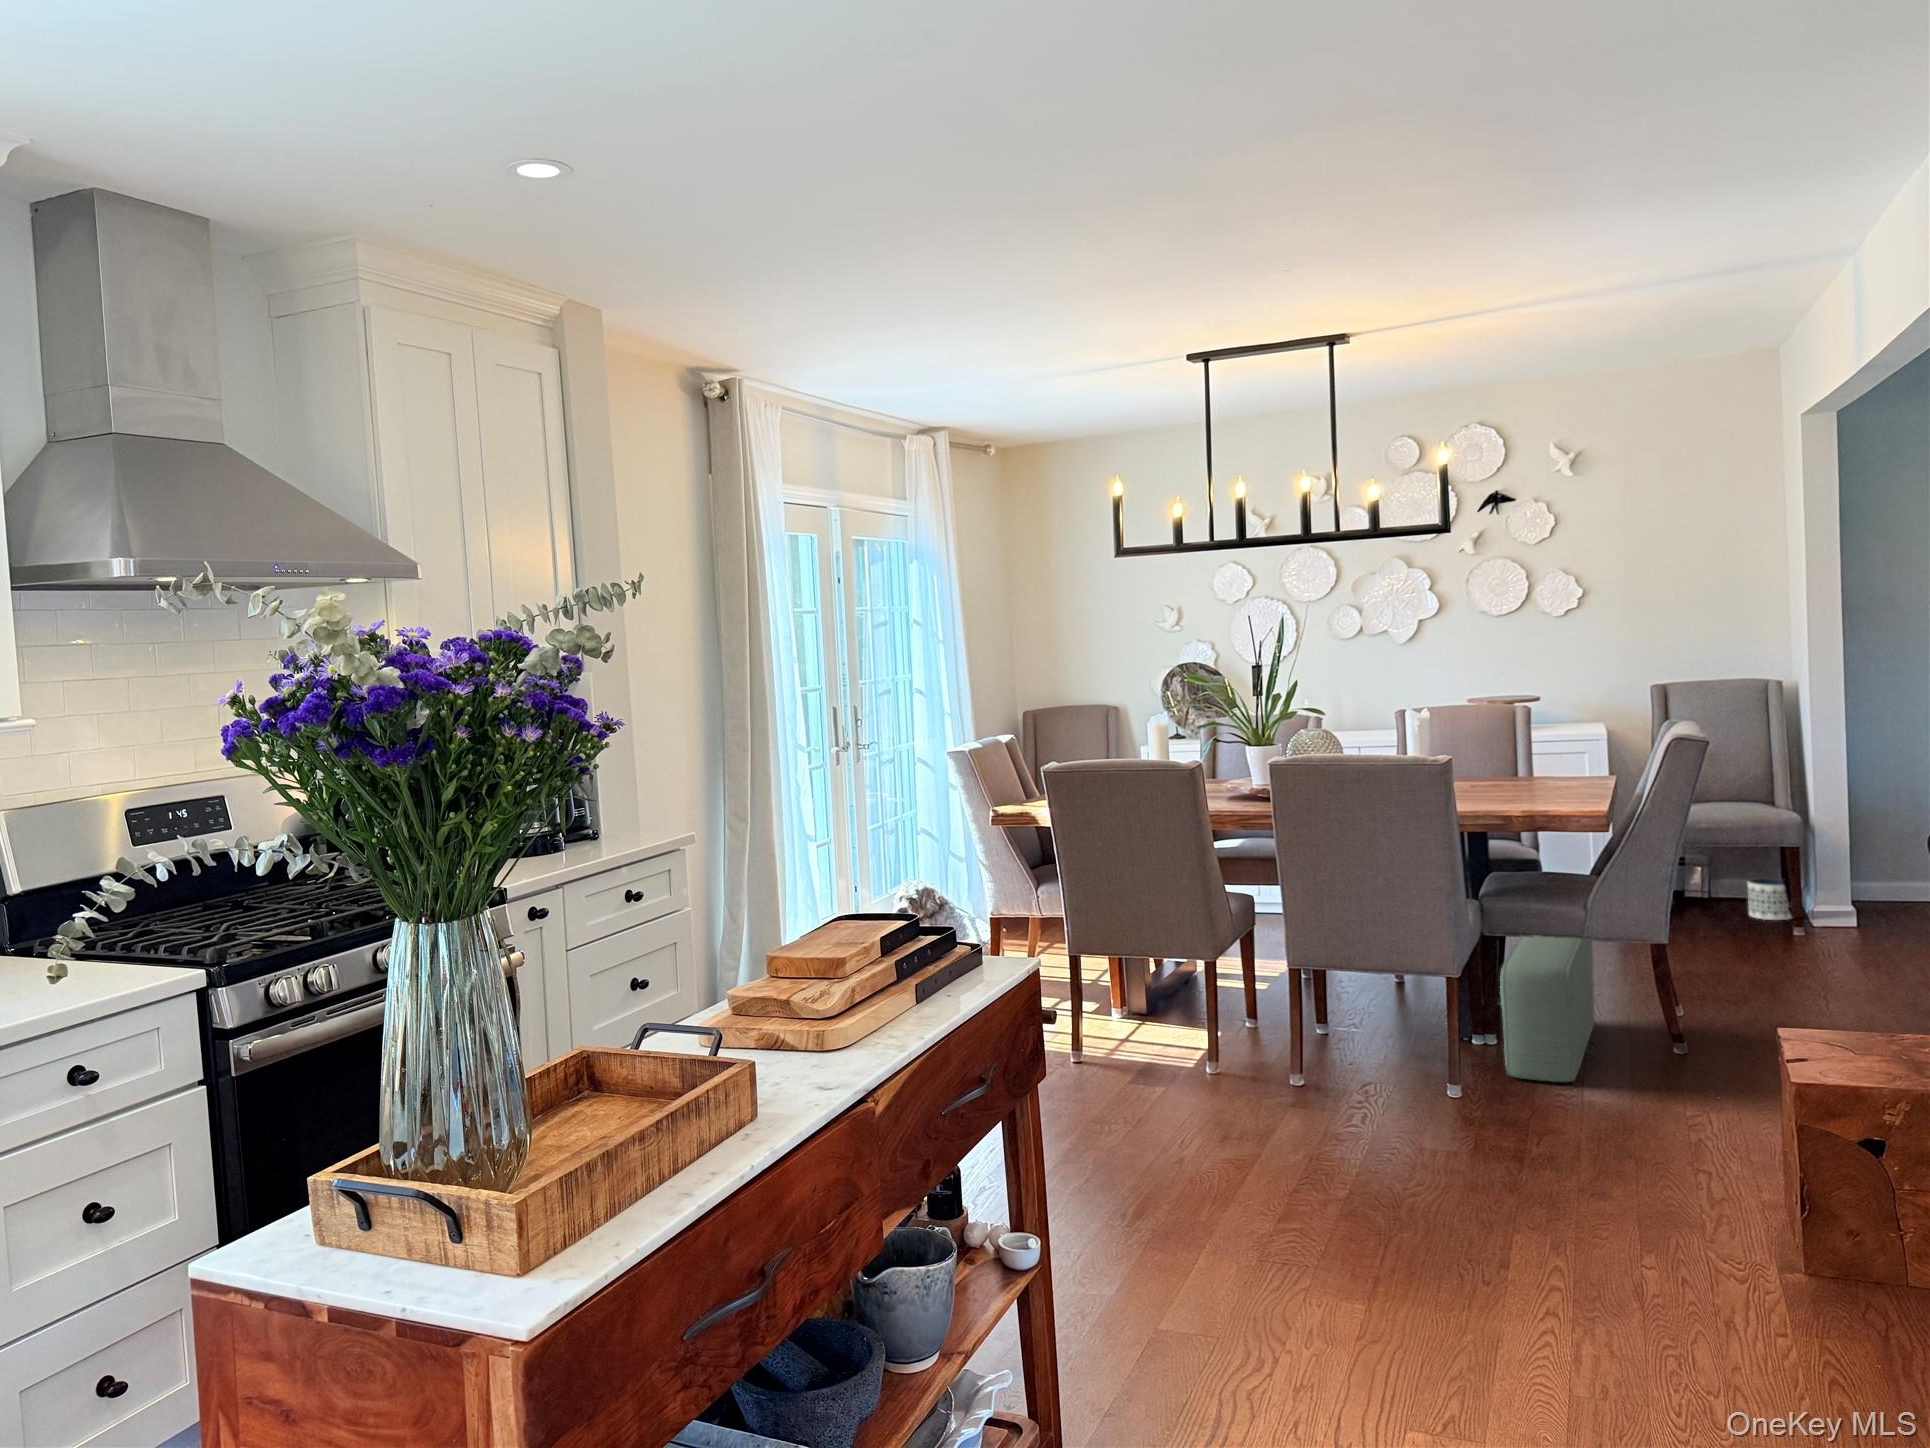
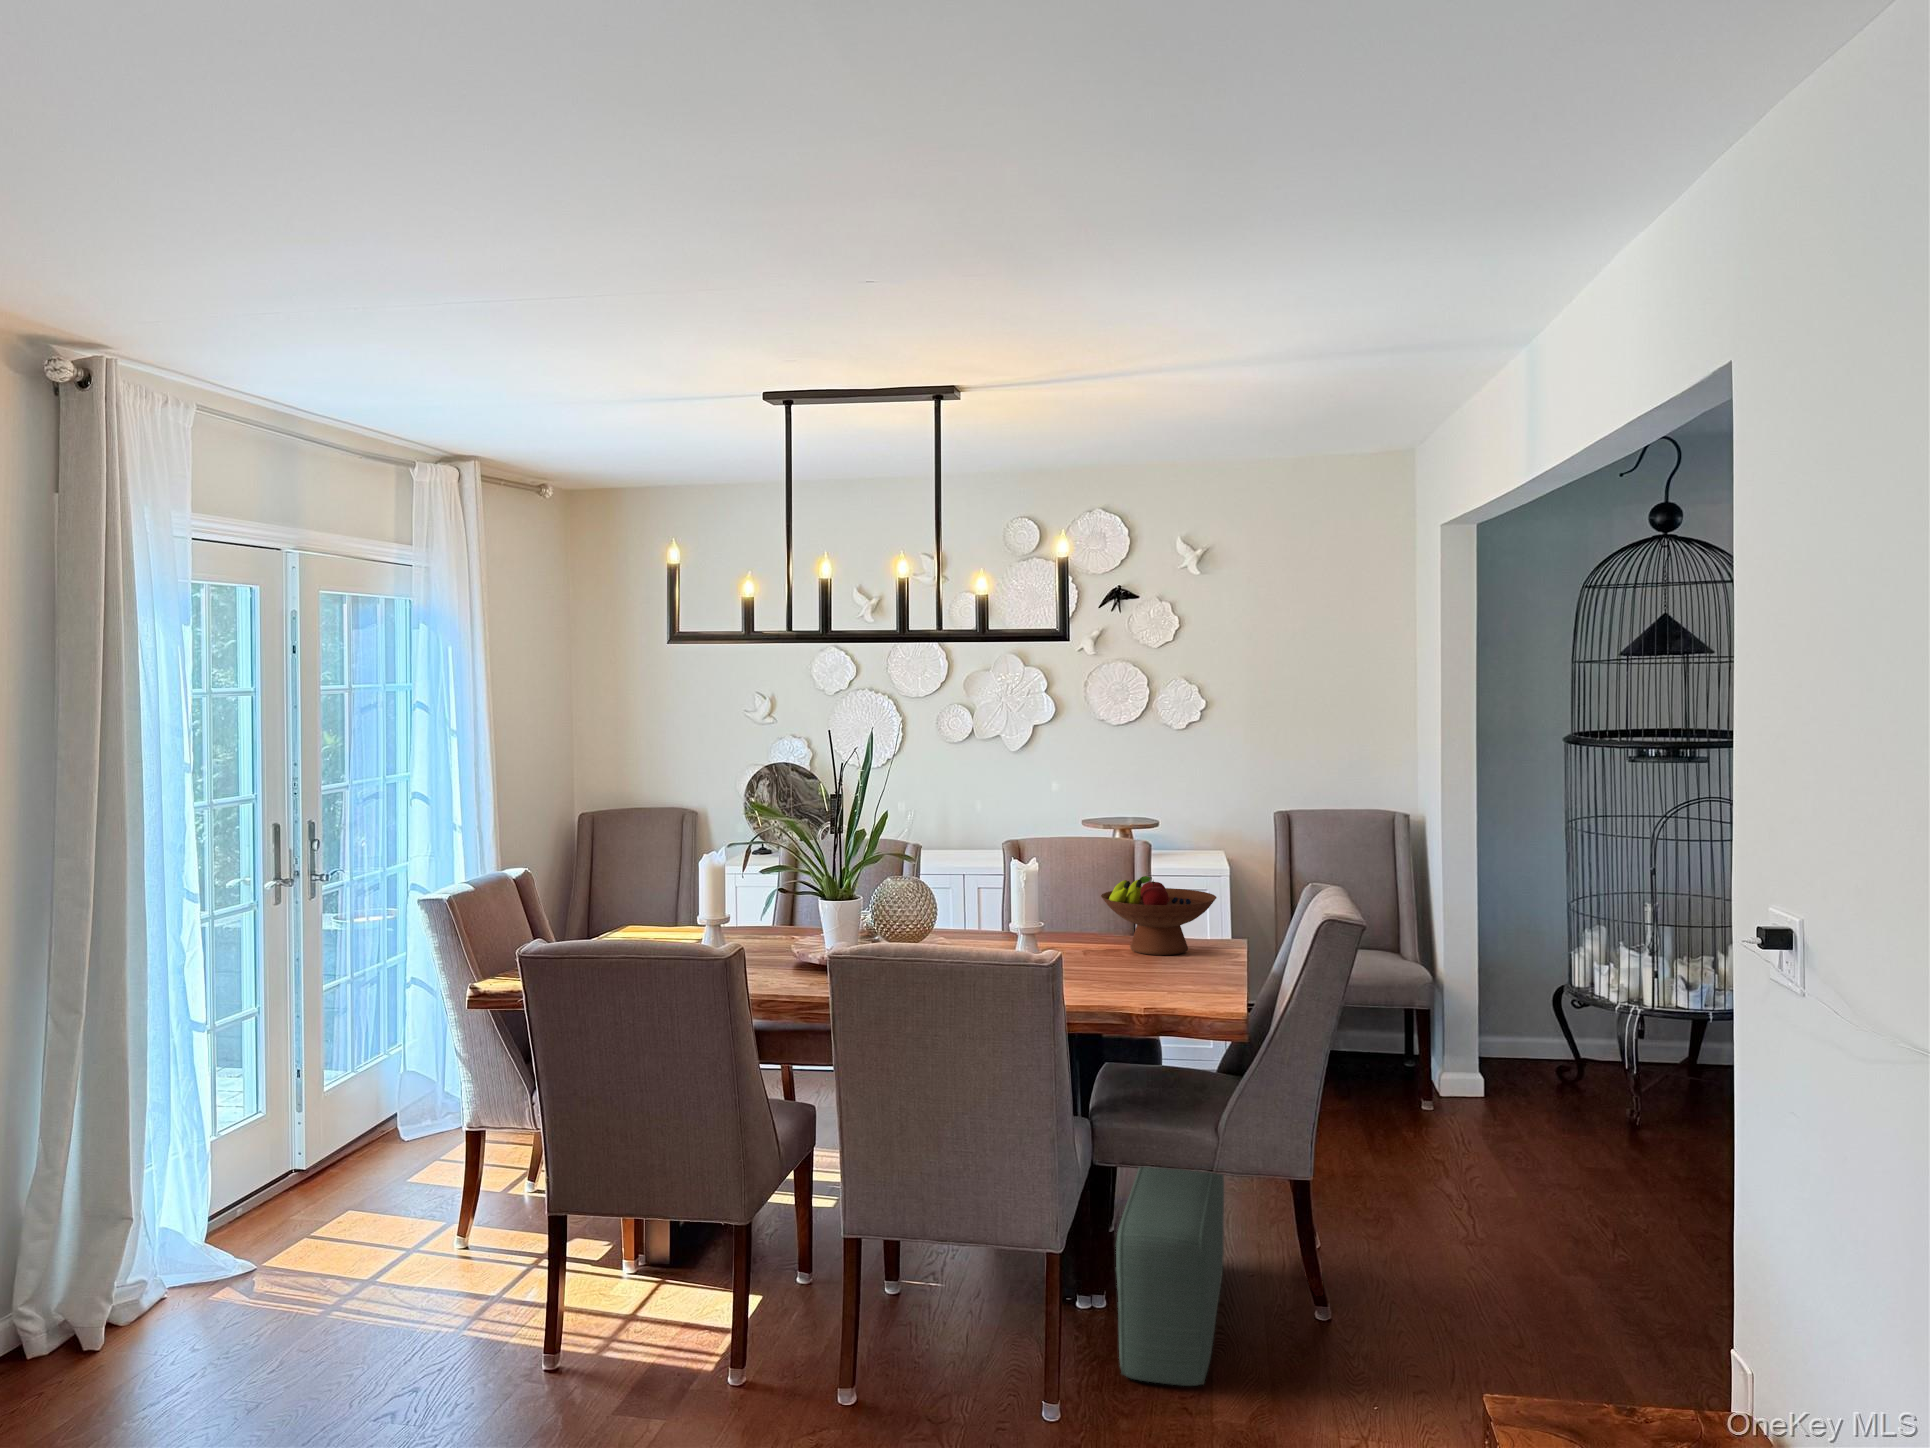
fruit bowl: none [1482,723,1584,784] -> present [1101,876,1217,955]
planter: present [1747,878,1791,920] -> none [1371,1036,1417,1087]

